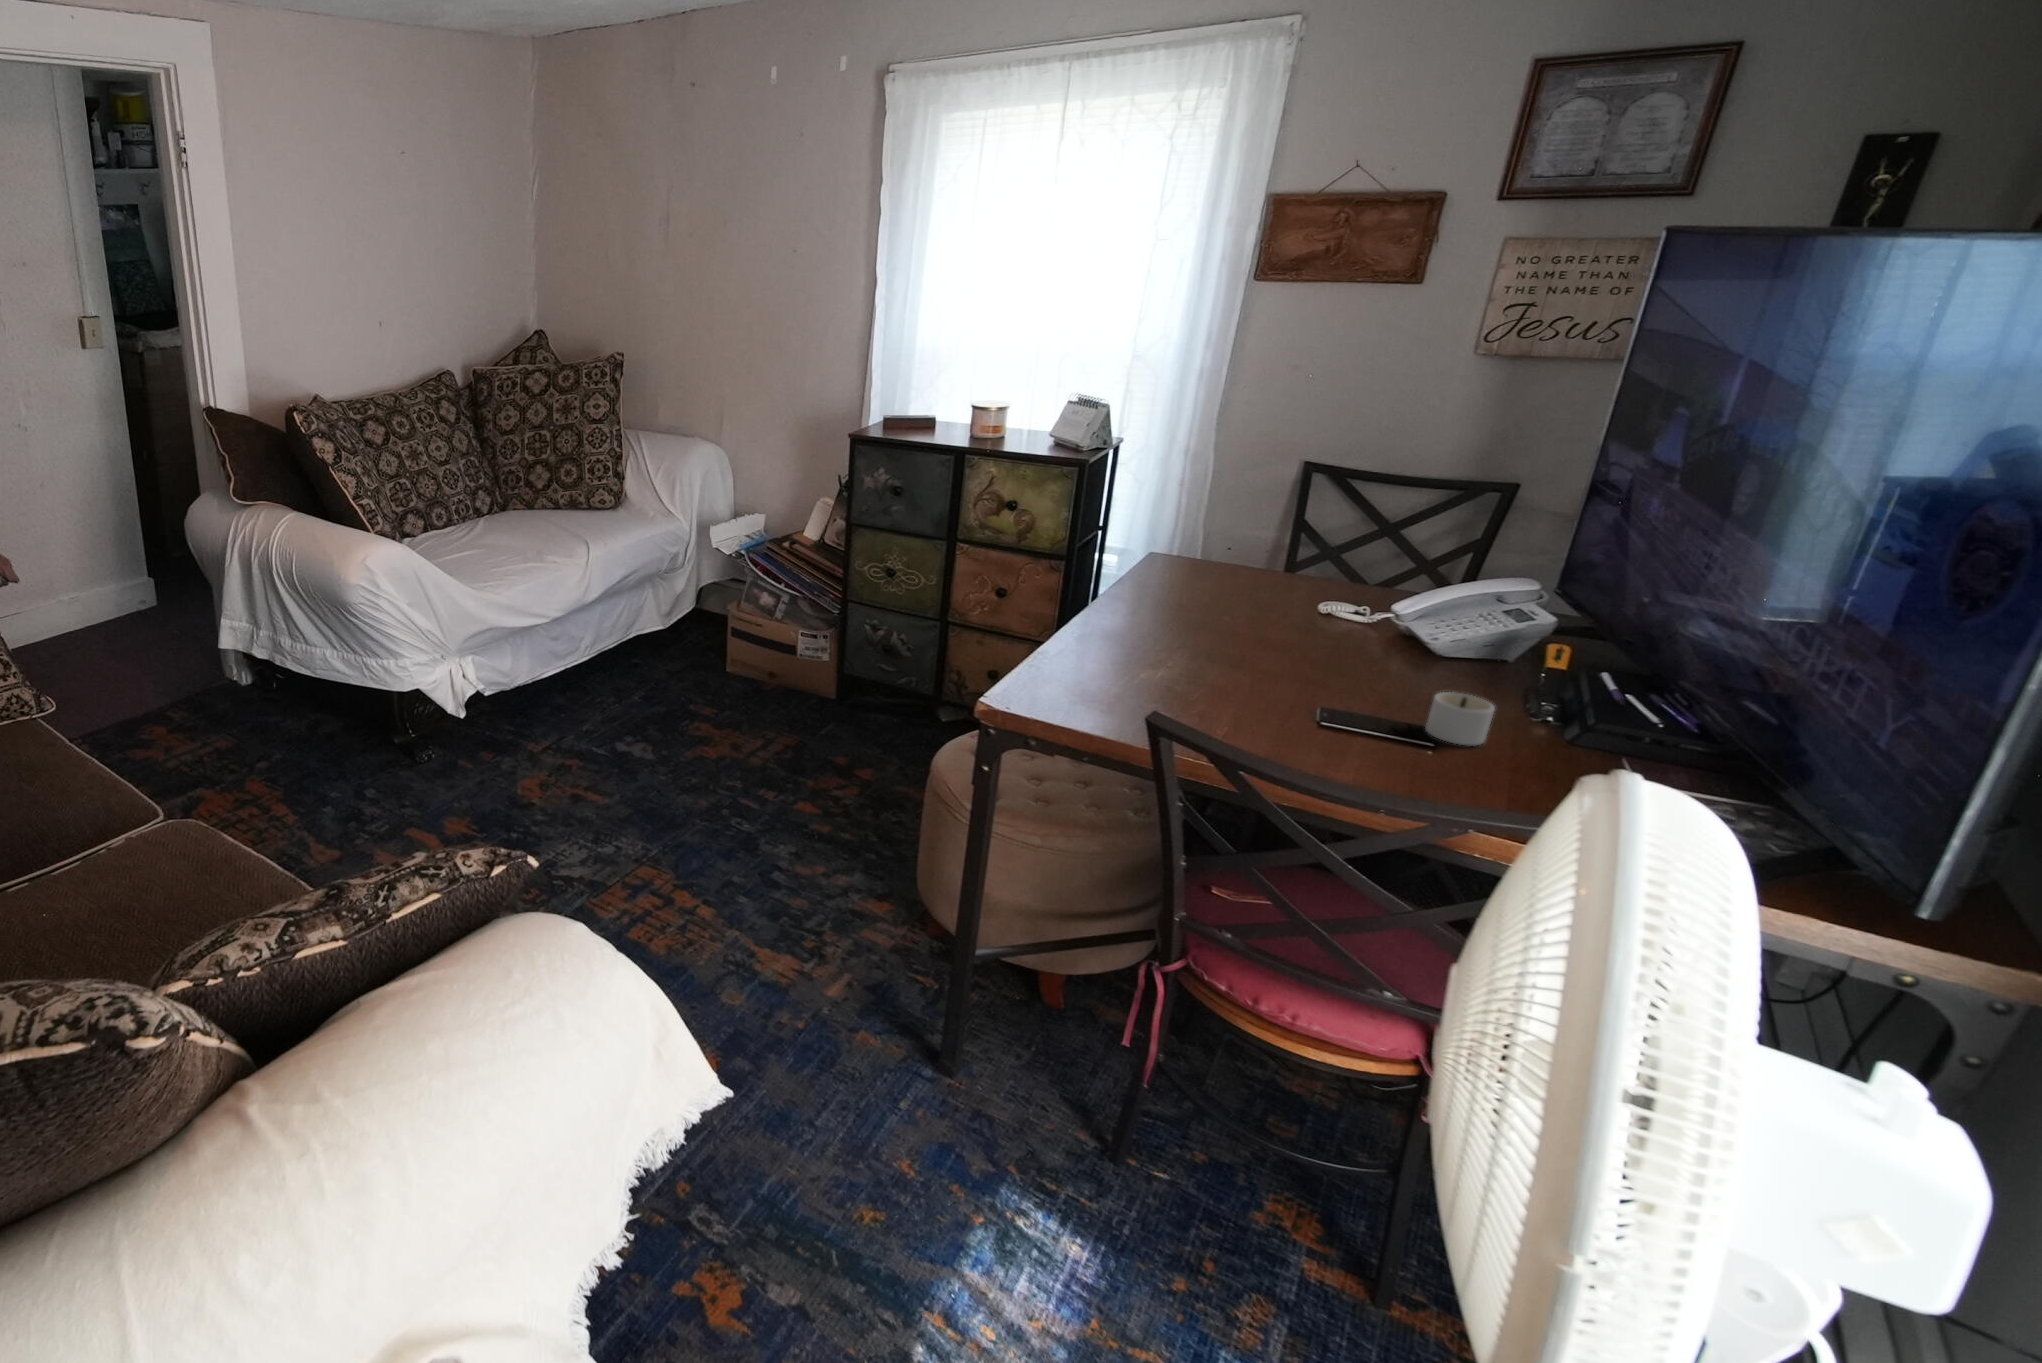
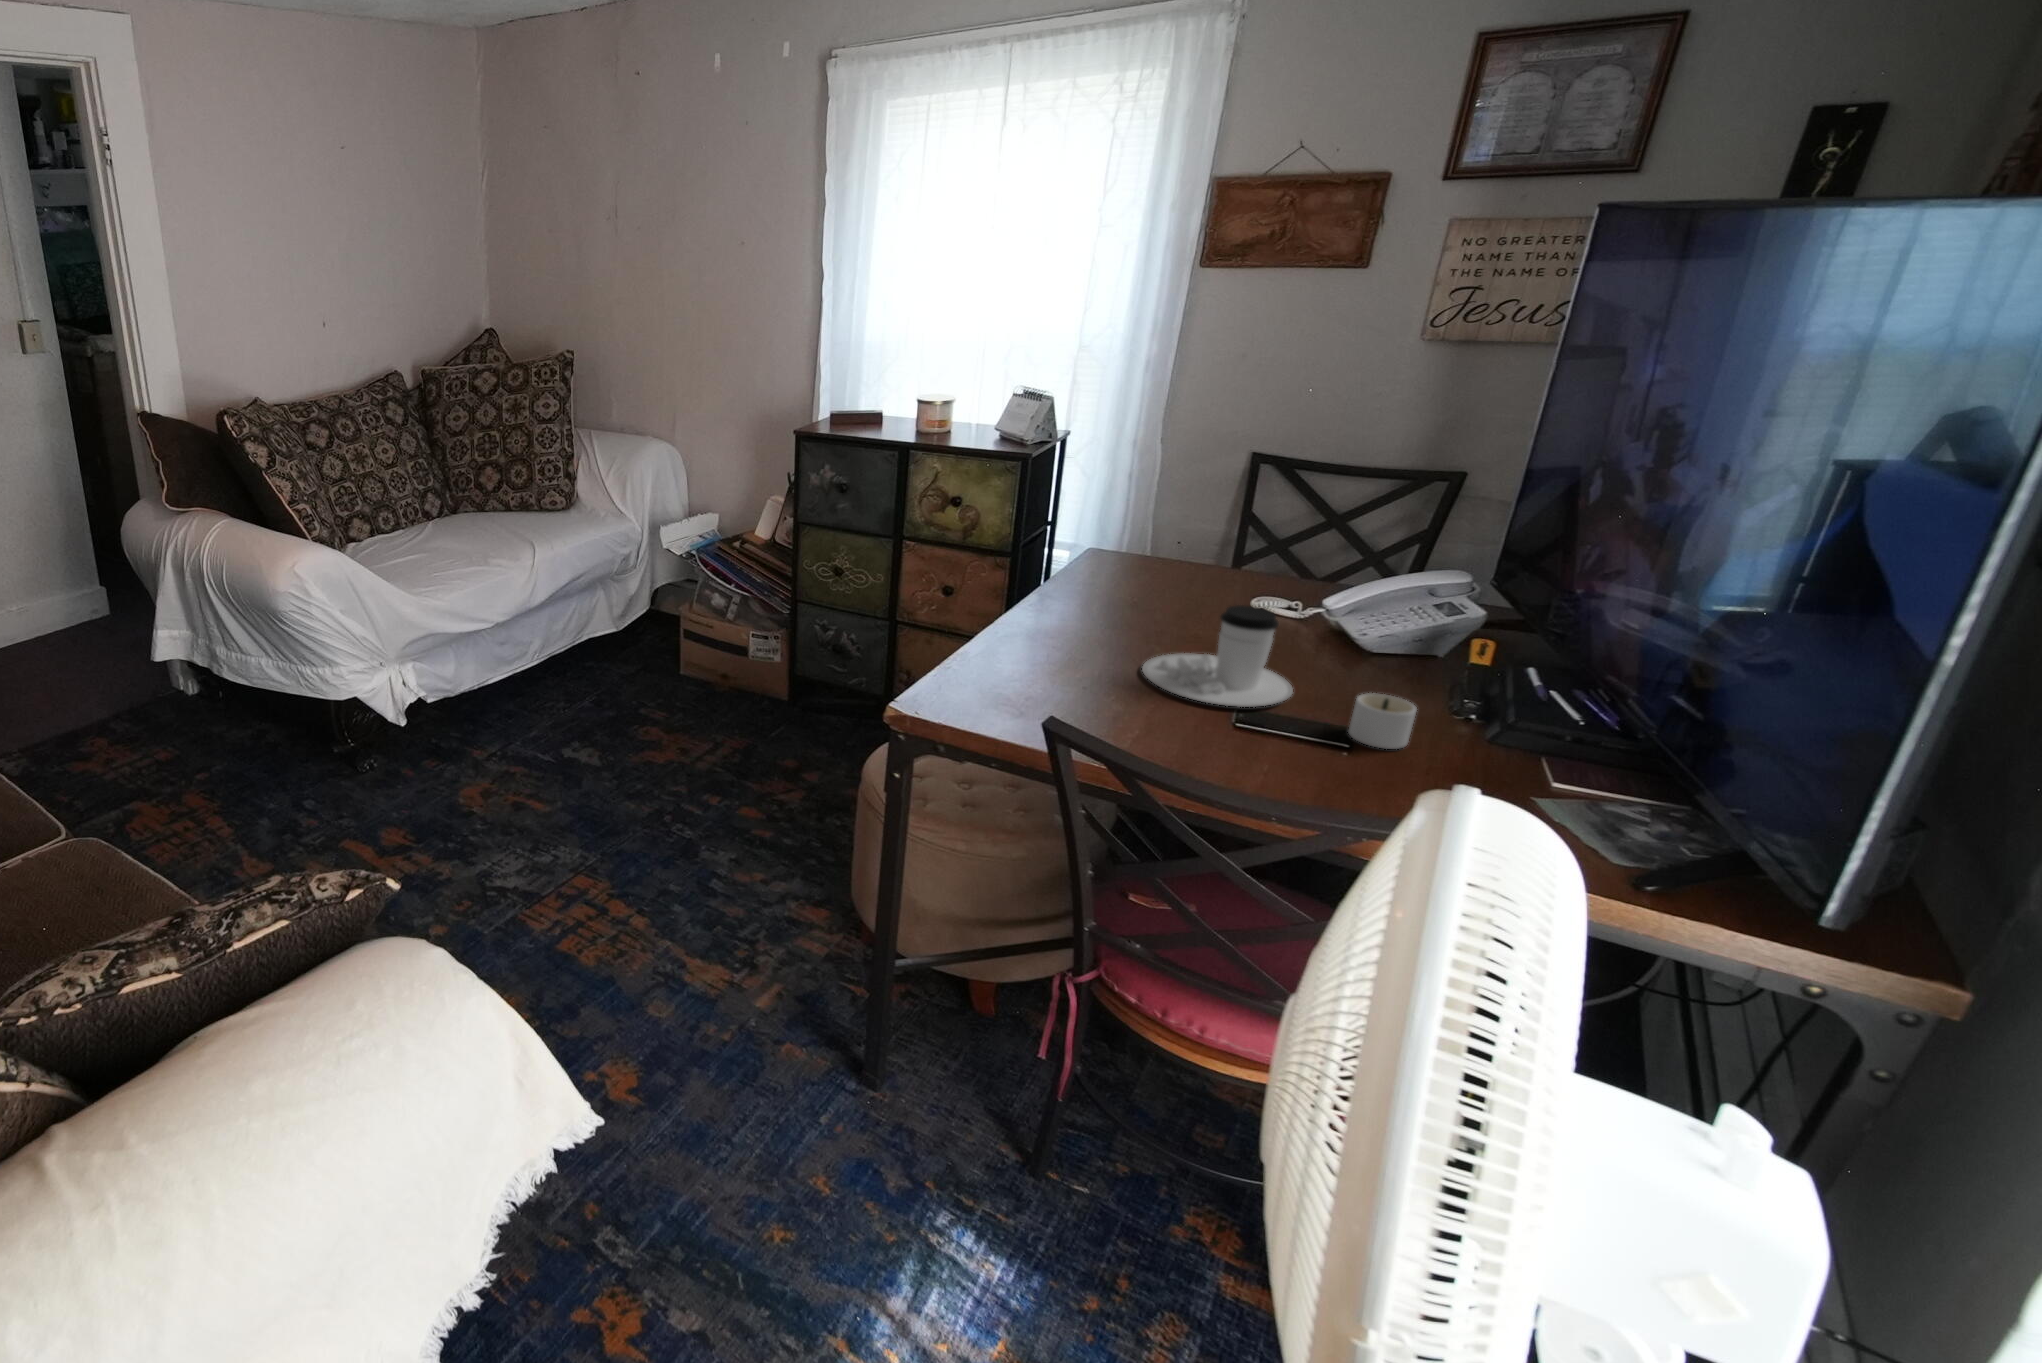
coffee cup: none [1216,607,1366,704] -> present [1142,605,1293,707]

